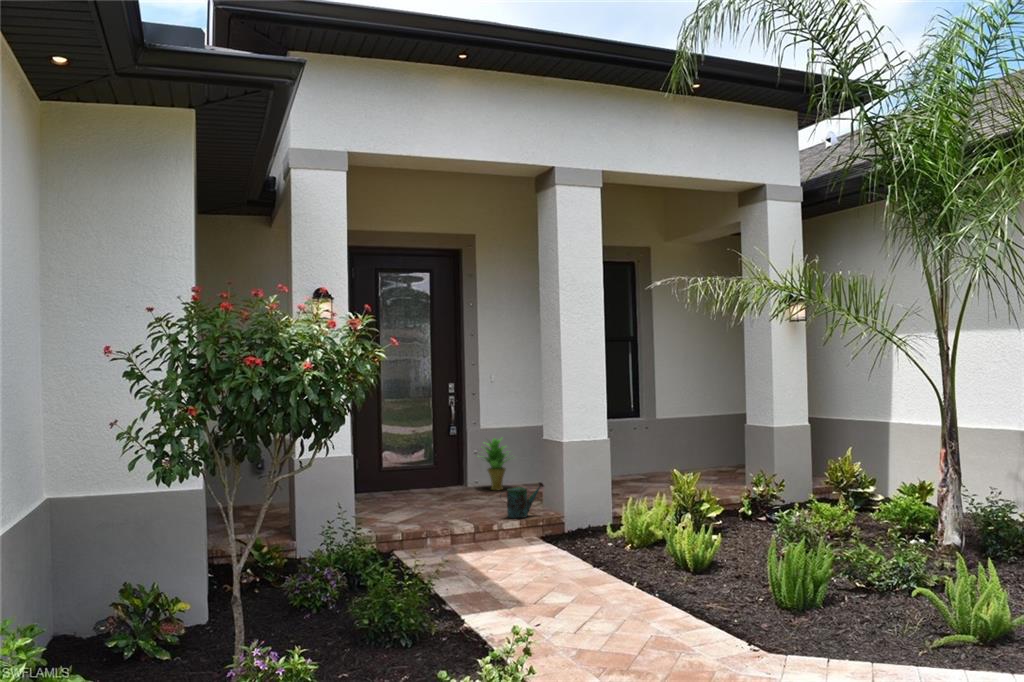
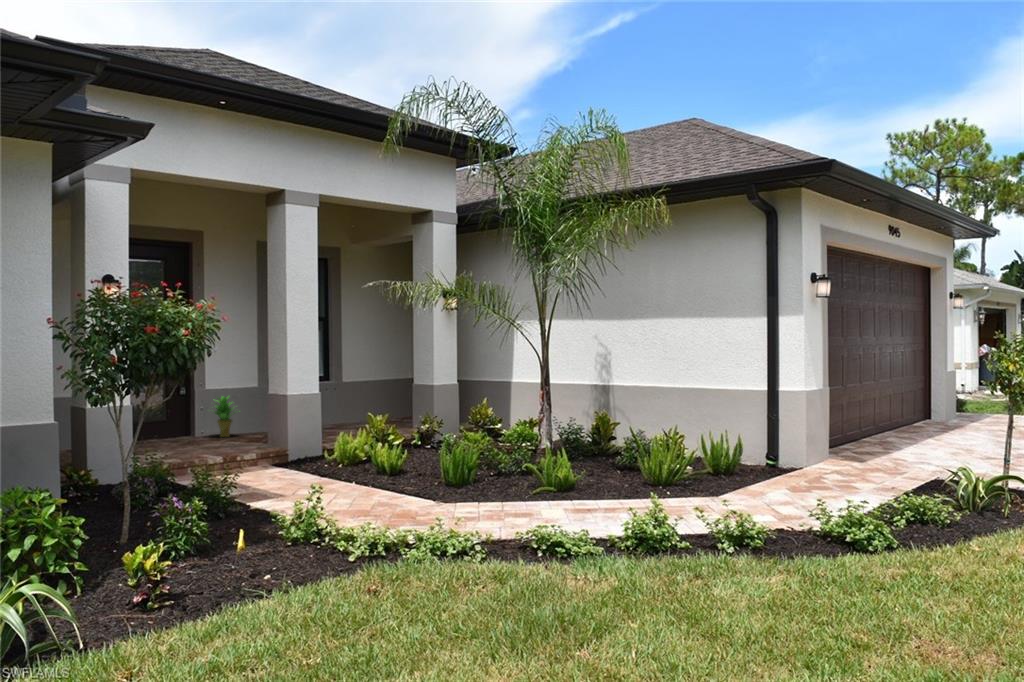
watering can: present [500,483,544,518] -> none [238,426,273,453]

